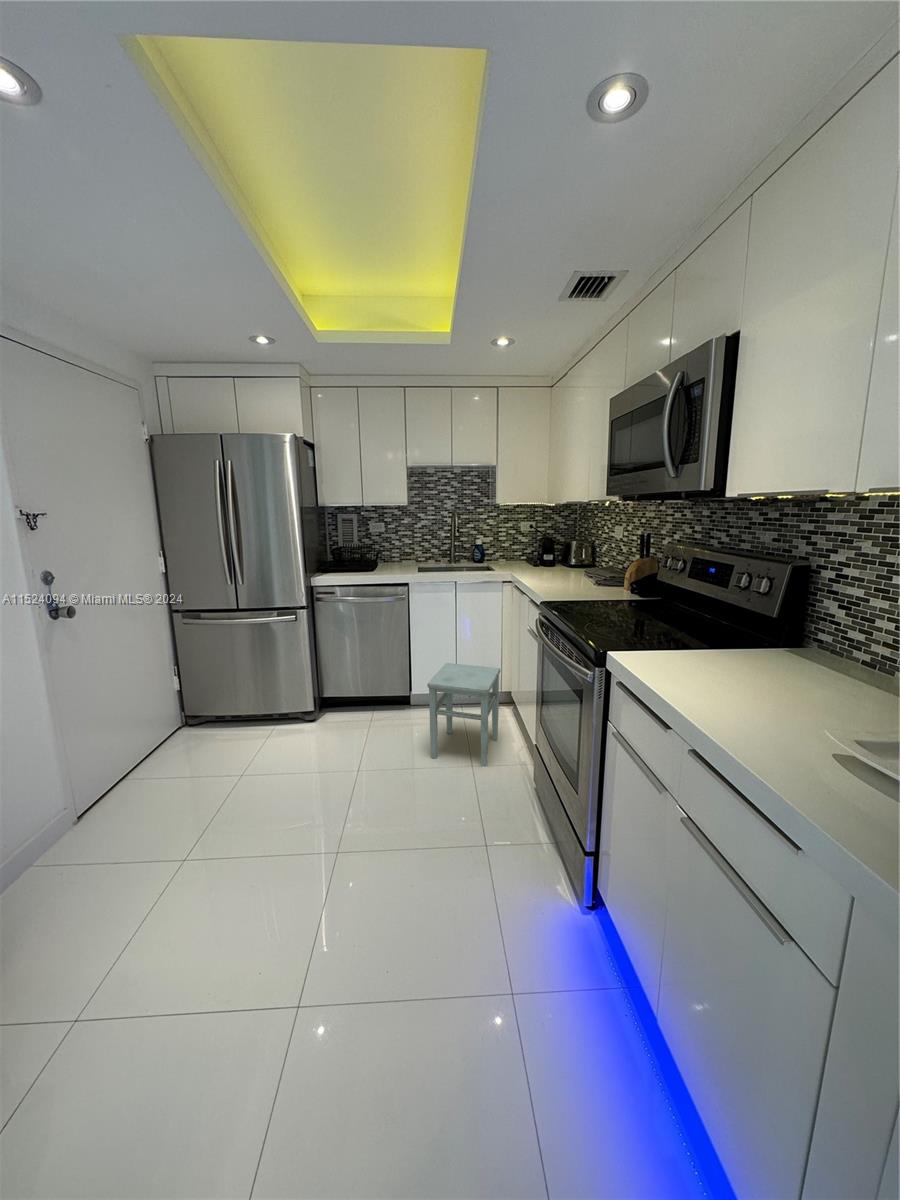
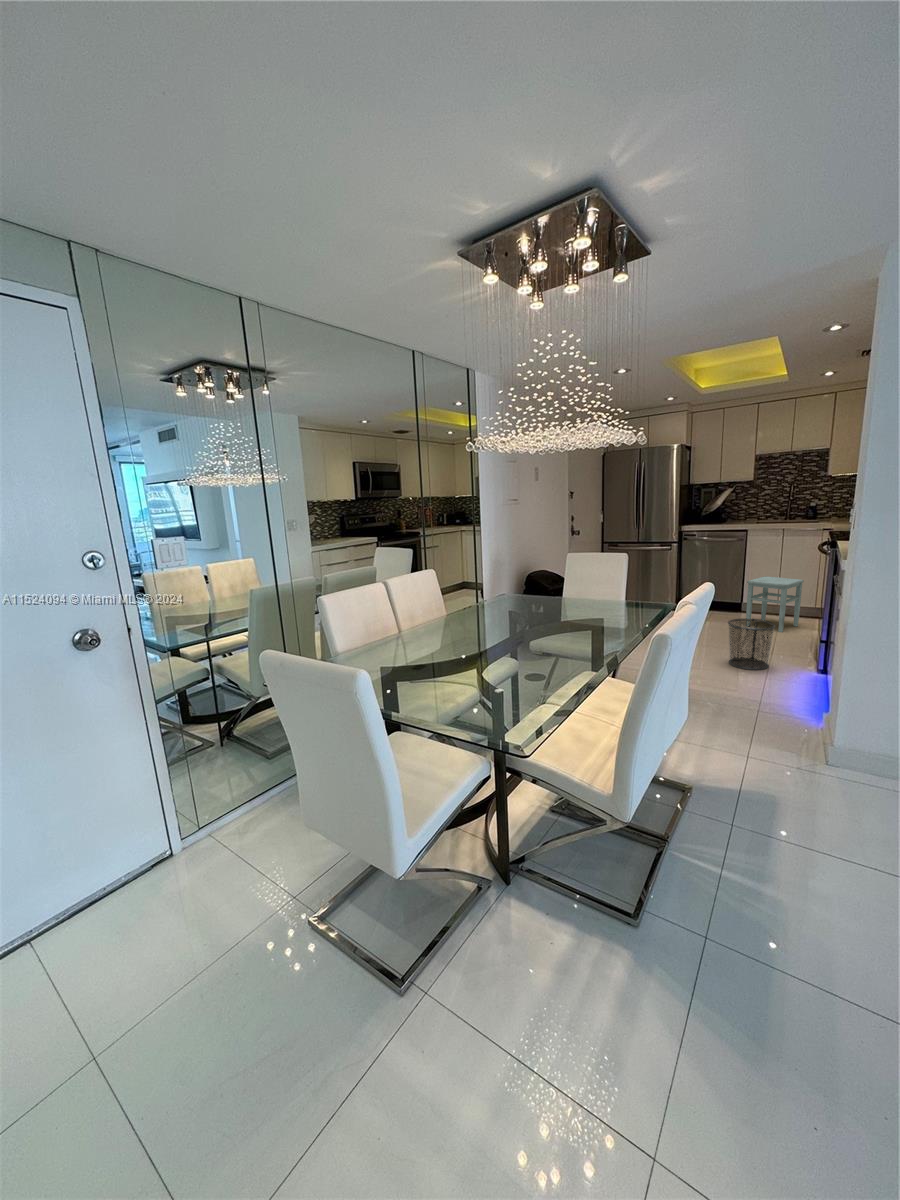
waste bin: none [436,850,545,1029] -> present [728,619,775,670]

